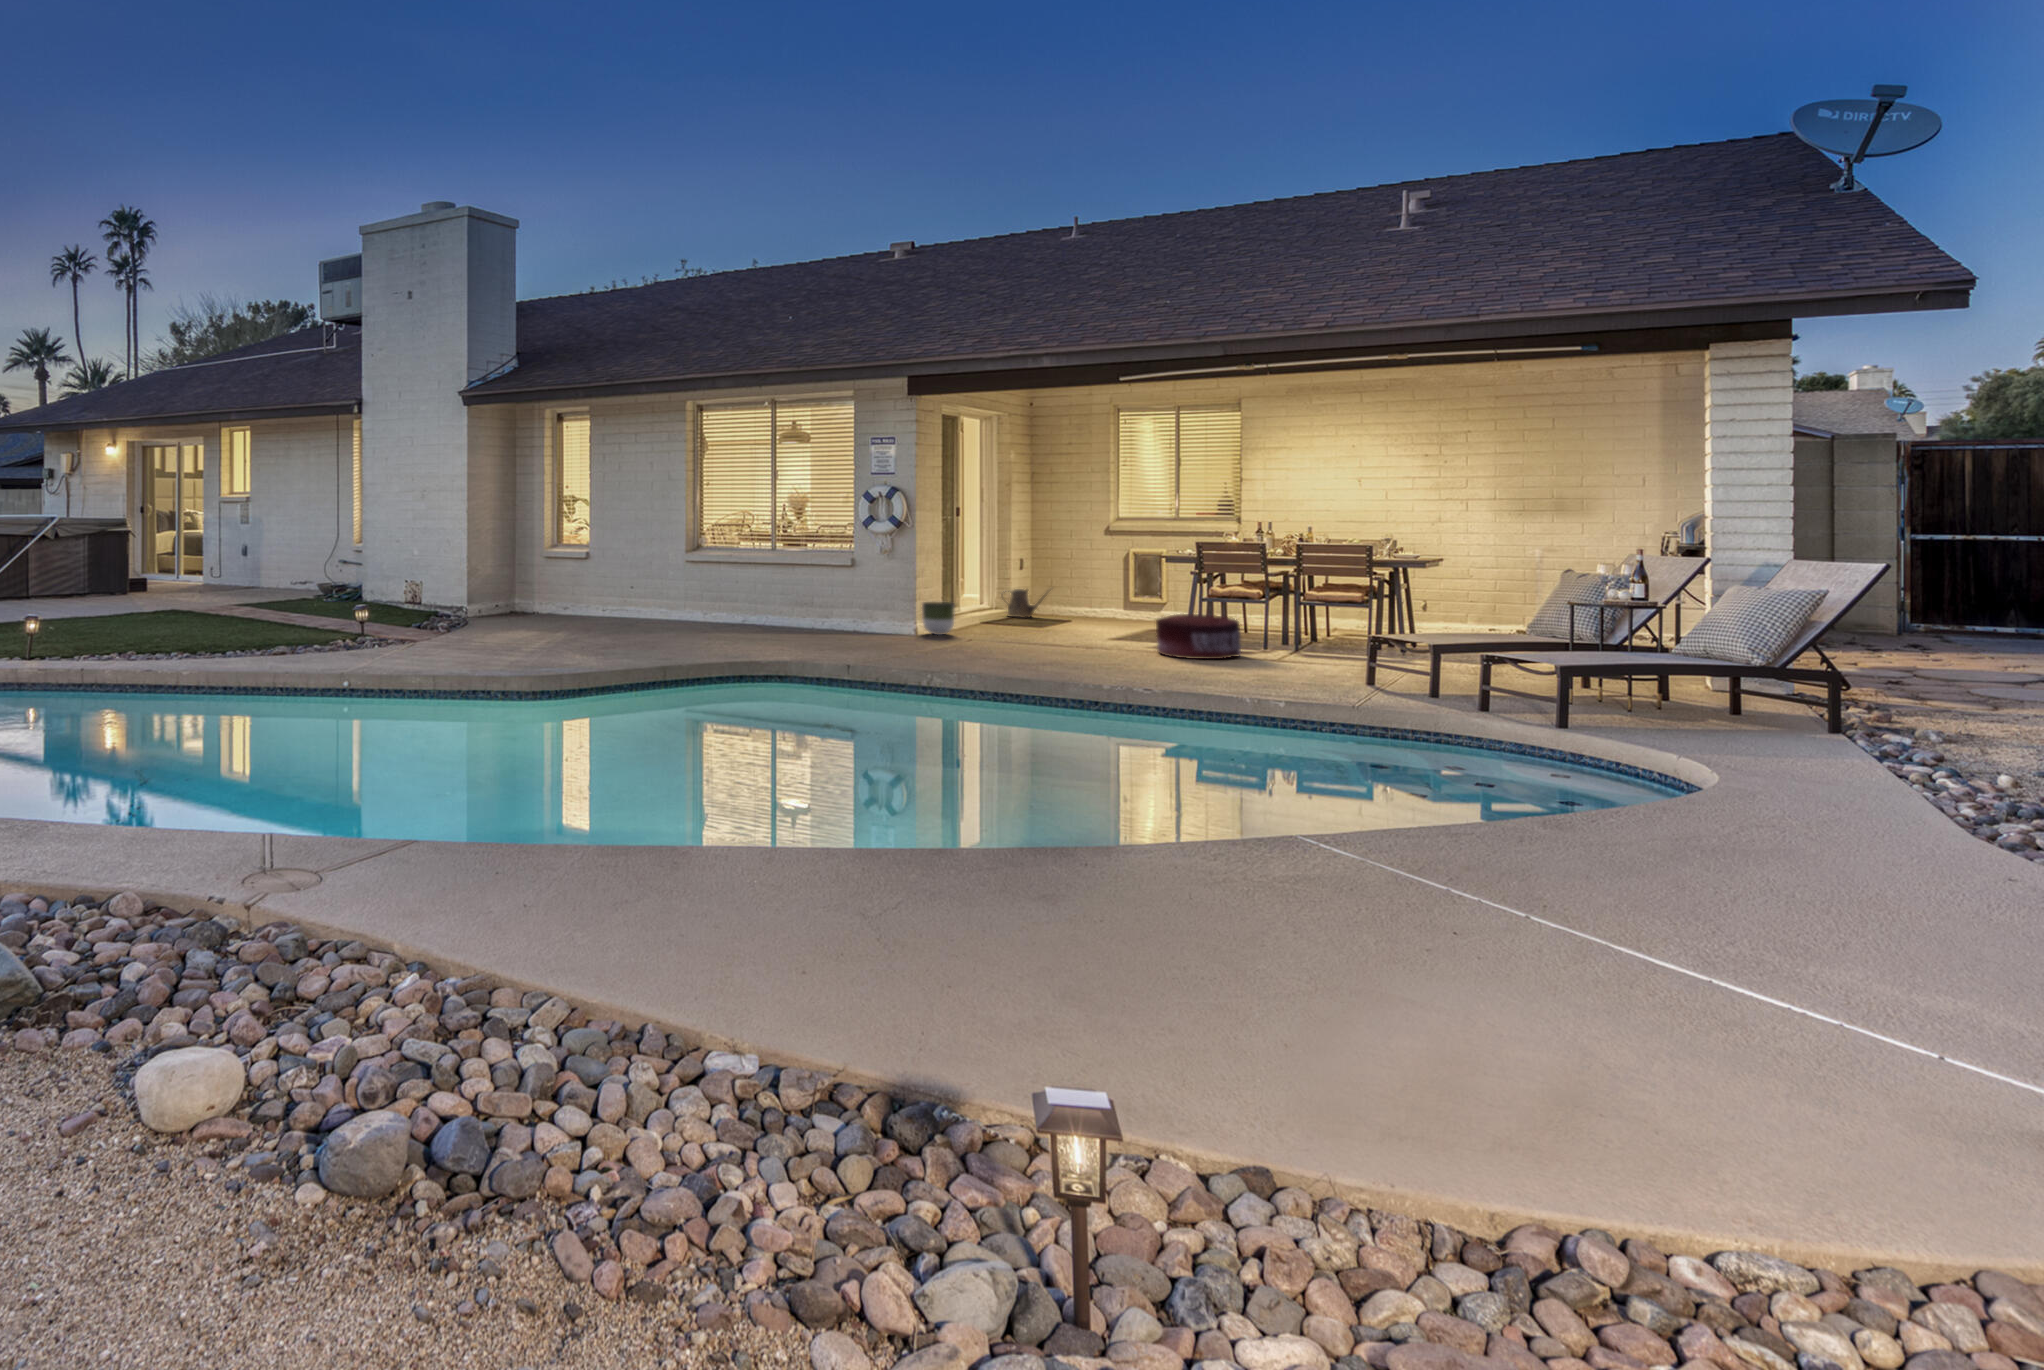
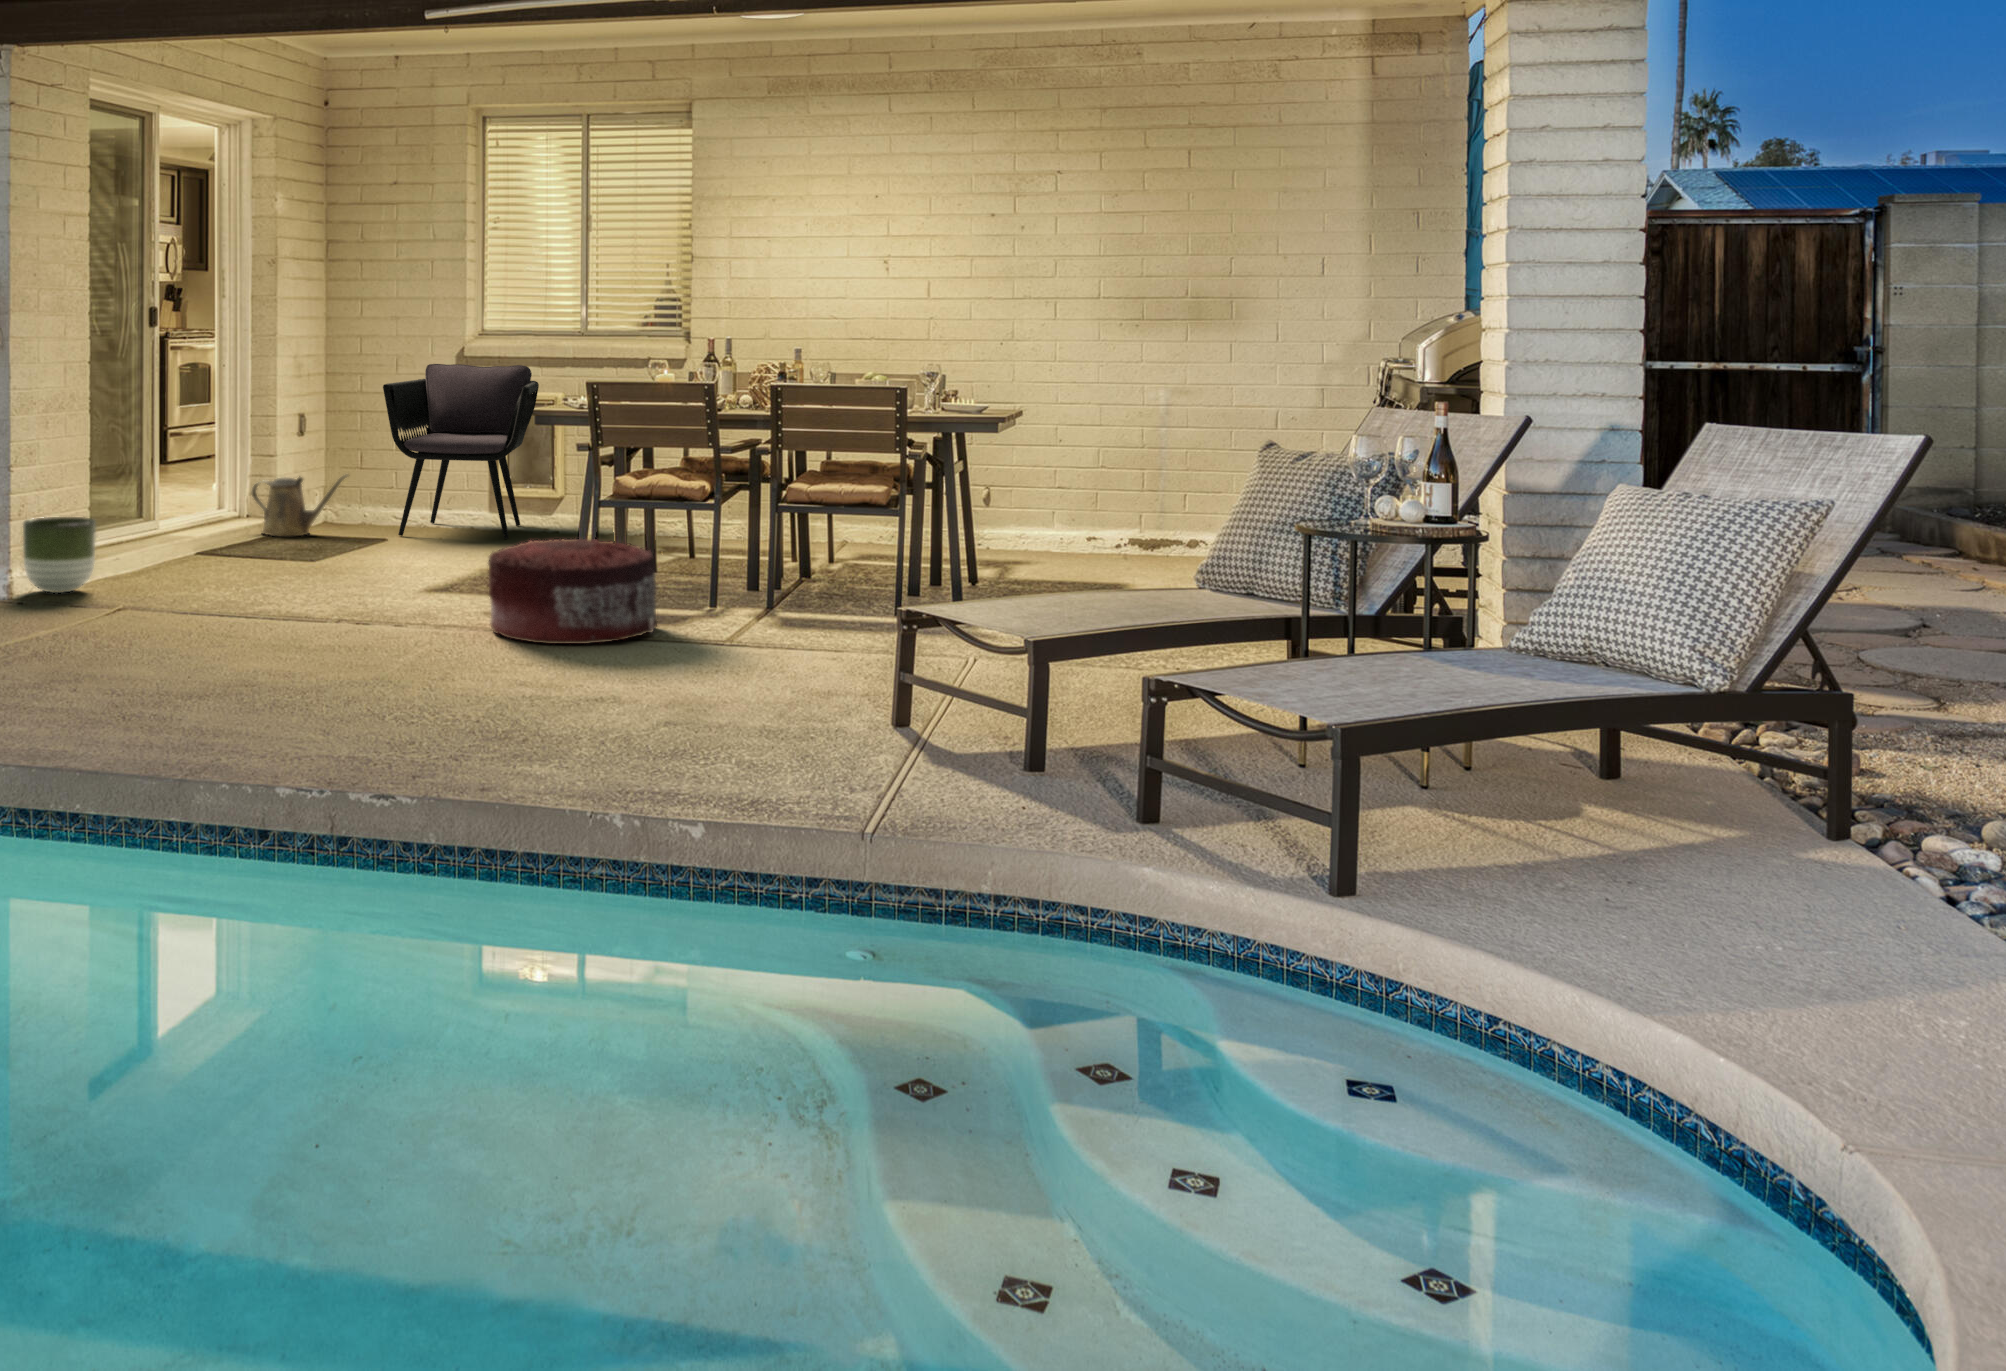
armchair: none [1071,533,1153,622] -> present [383,364,539,539]

